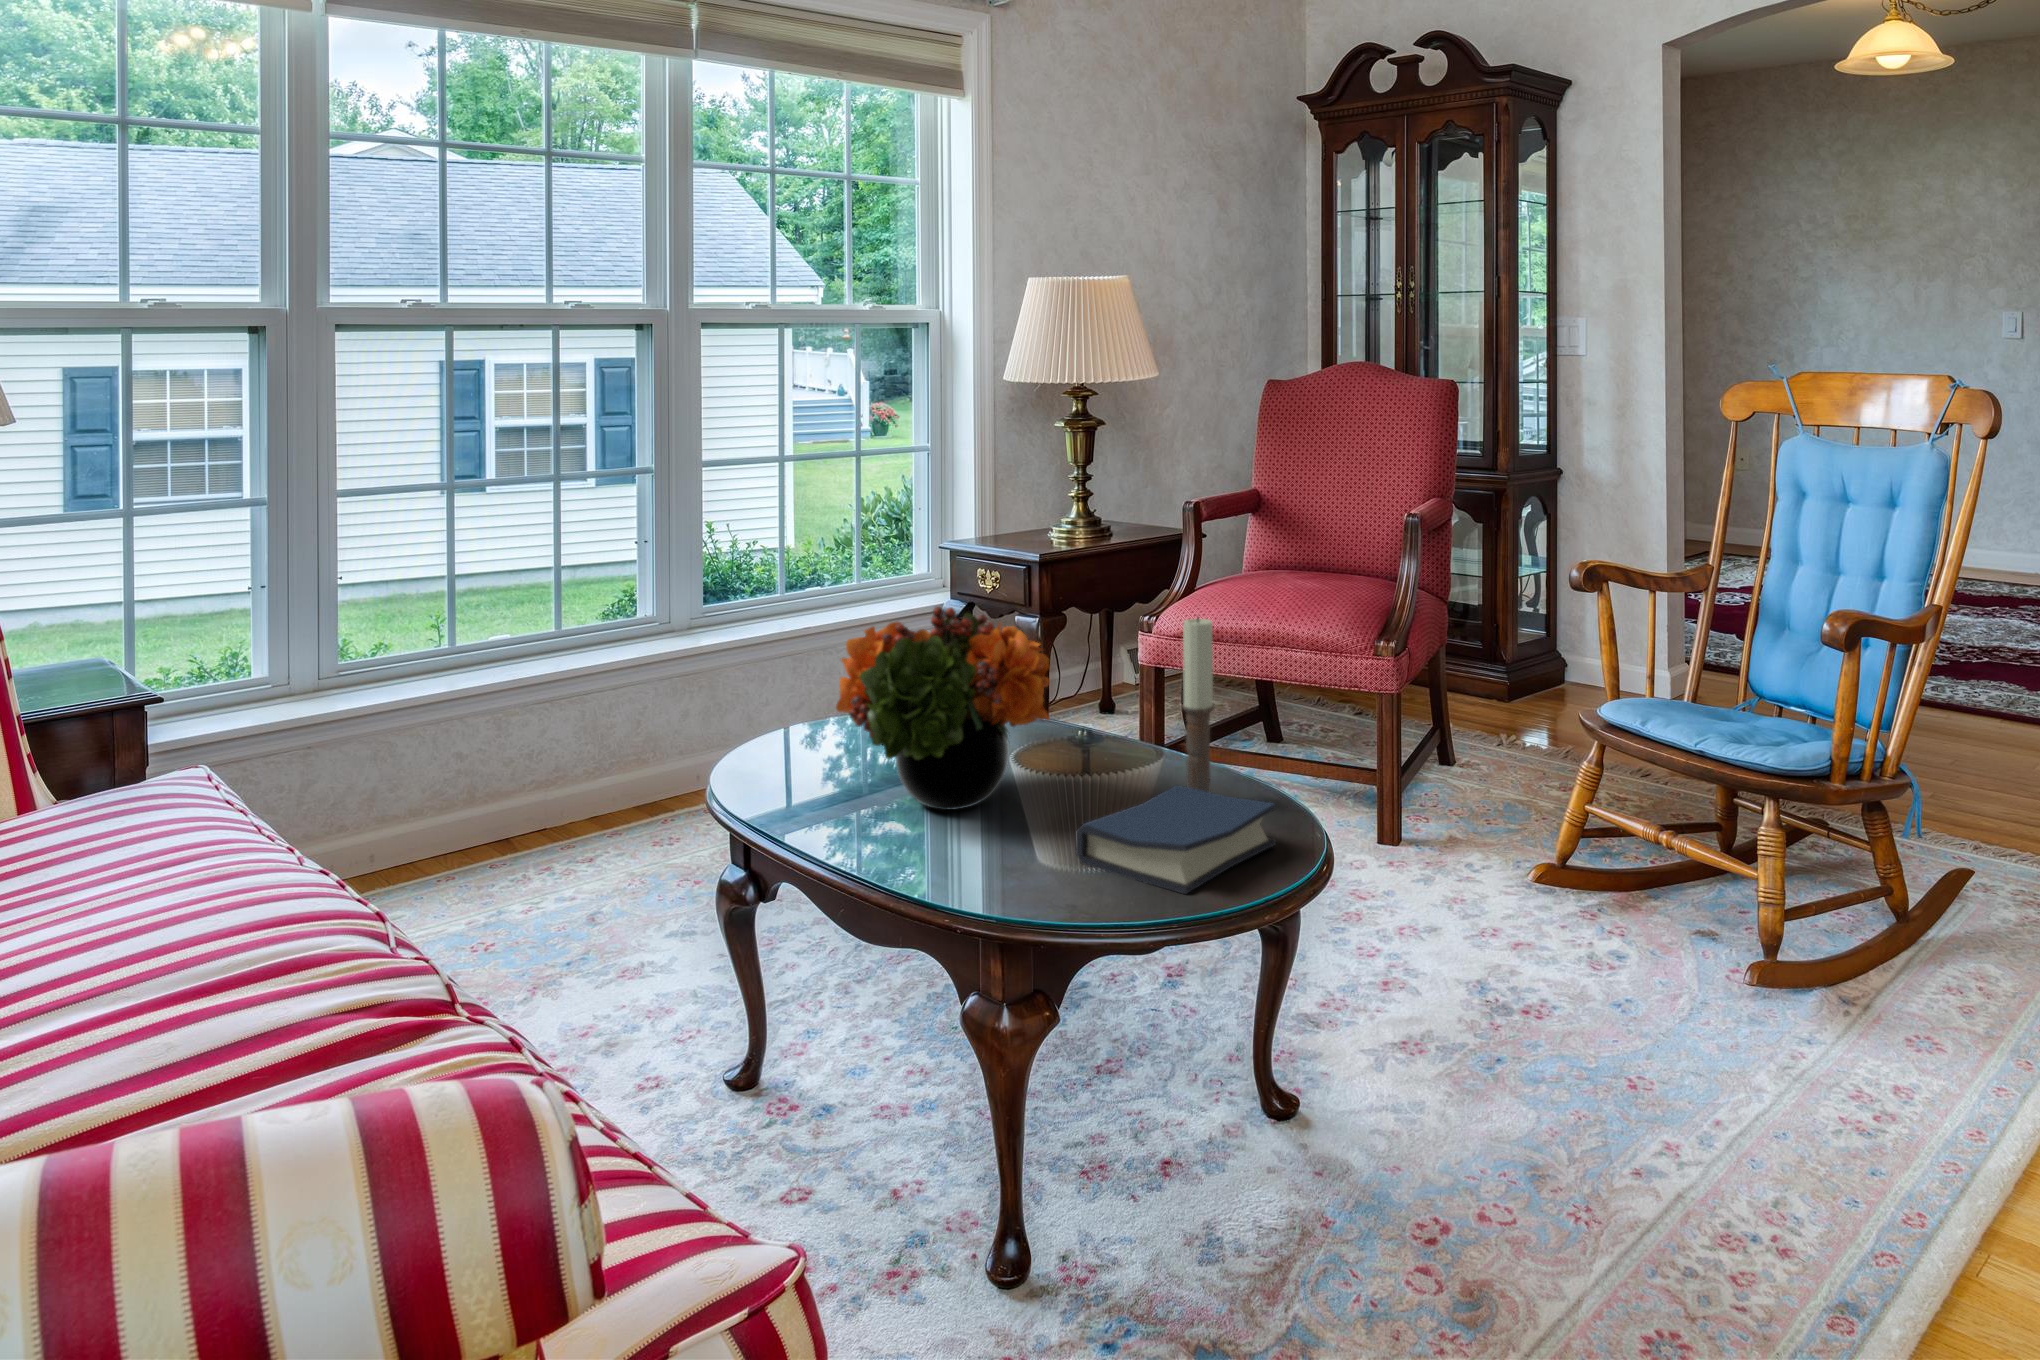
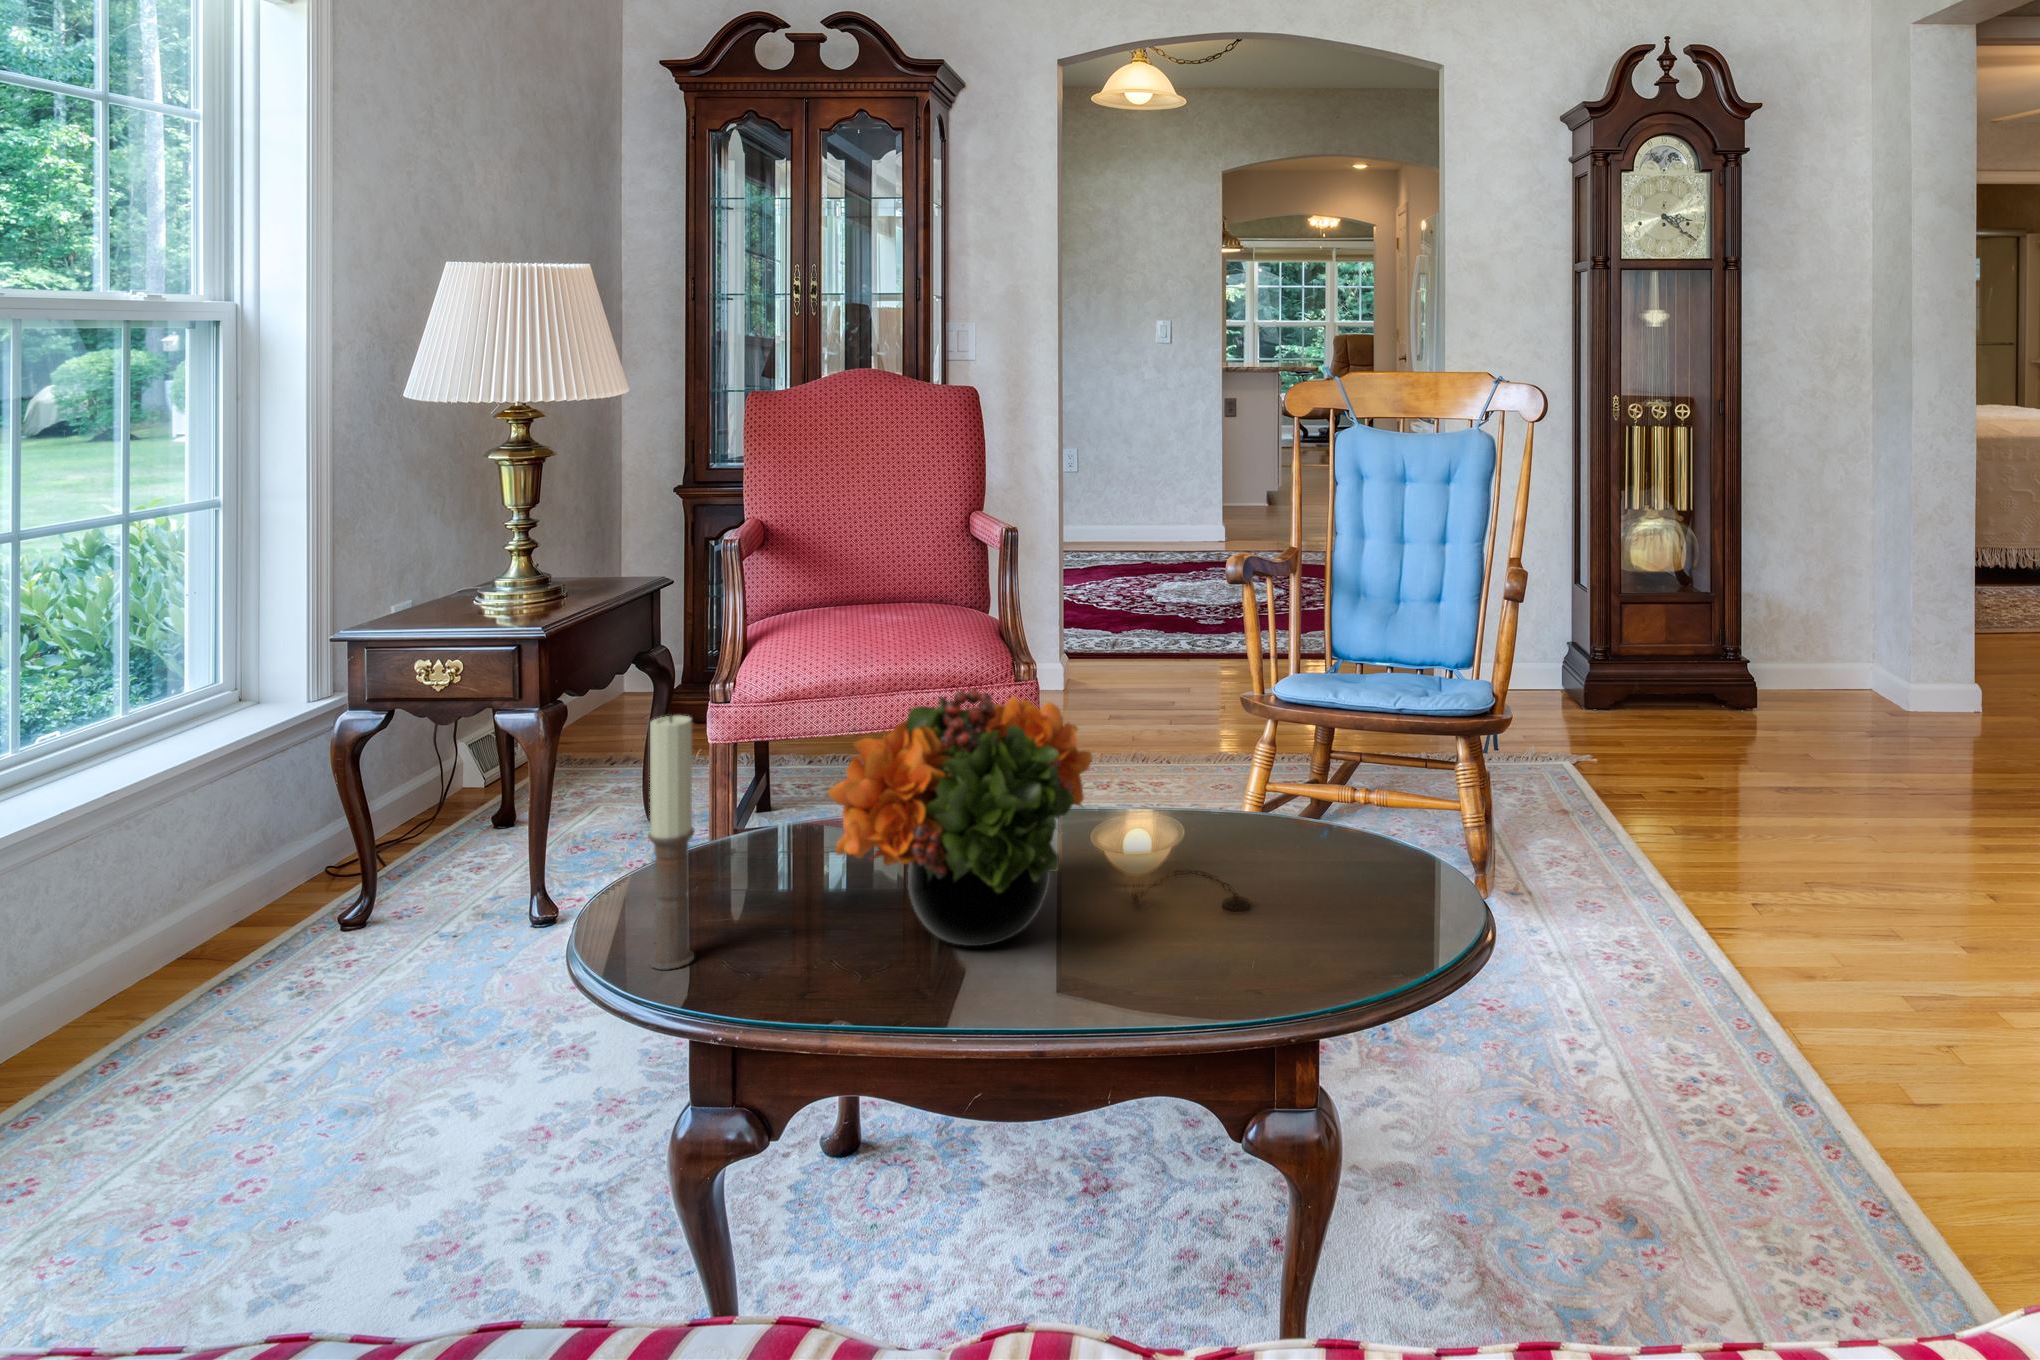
candle: present [1182,617,1214,792] -> present [648,714,694,969]
hardback book: present [1076,785,1276,894] -> none [1213,827,1384,945]

